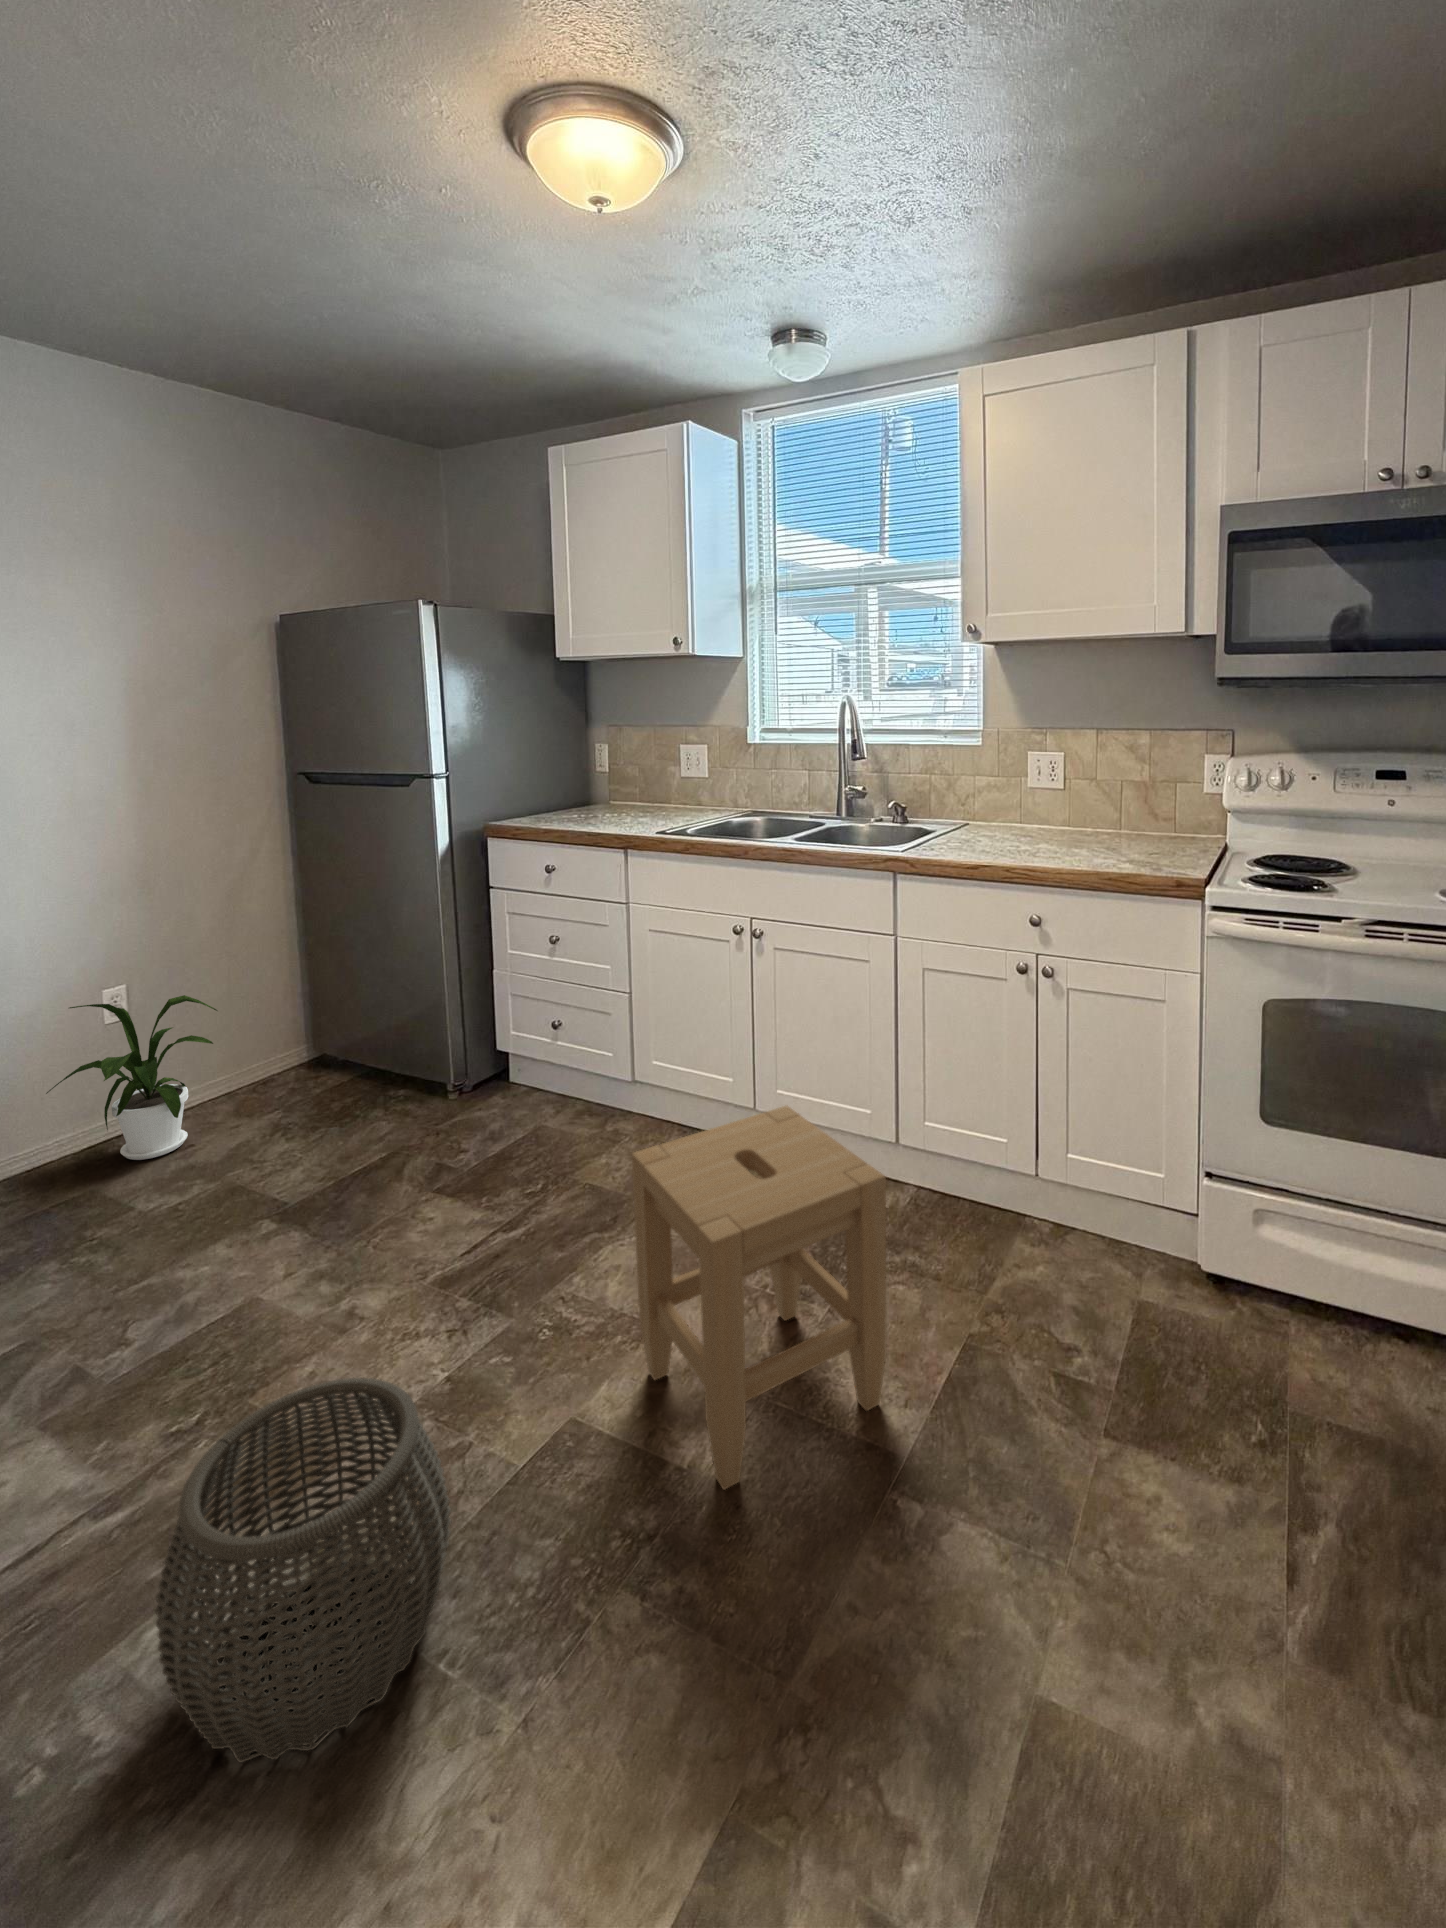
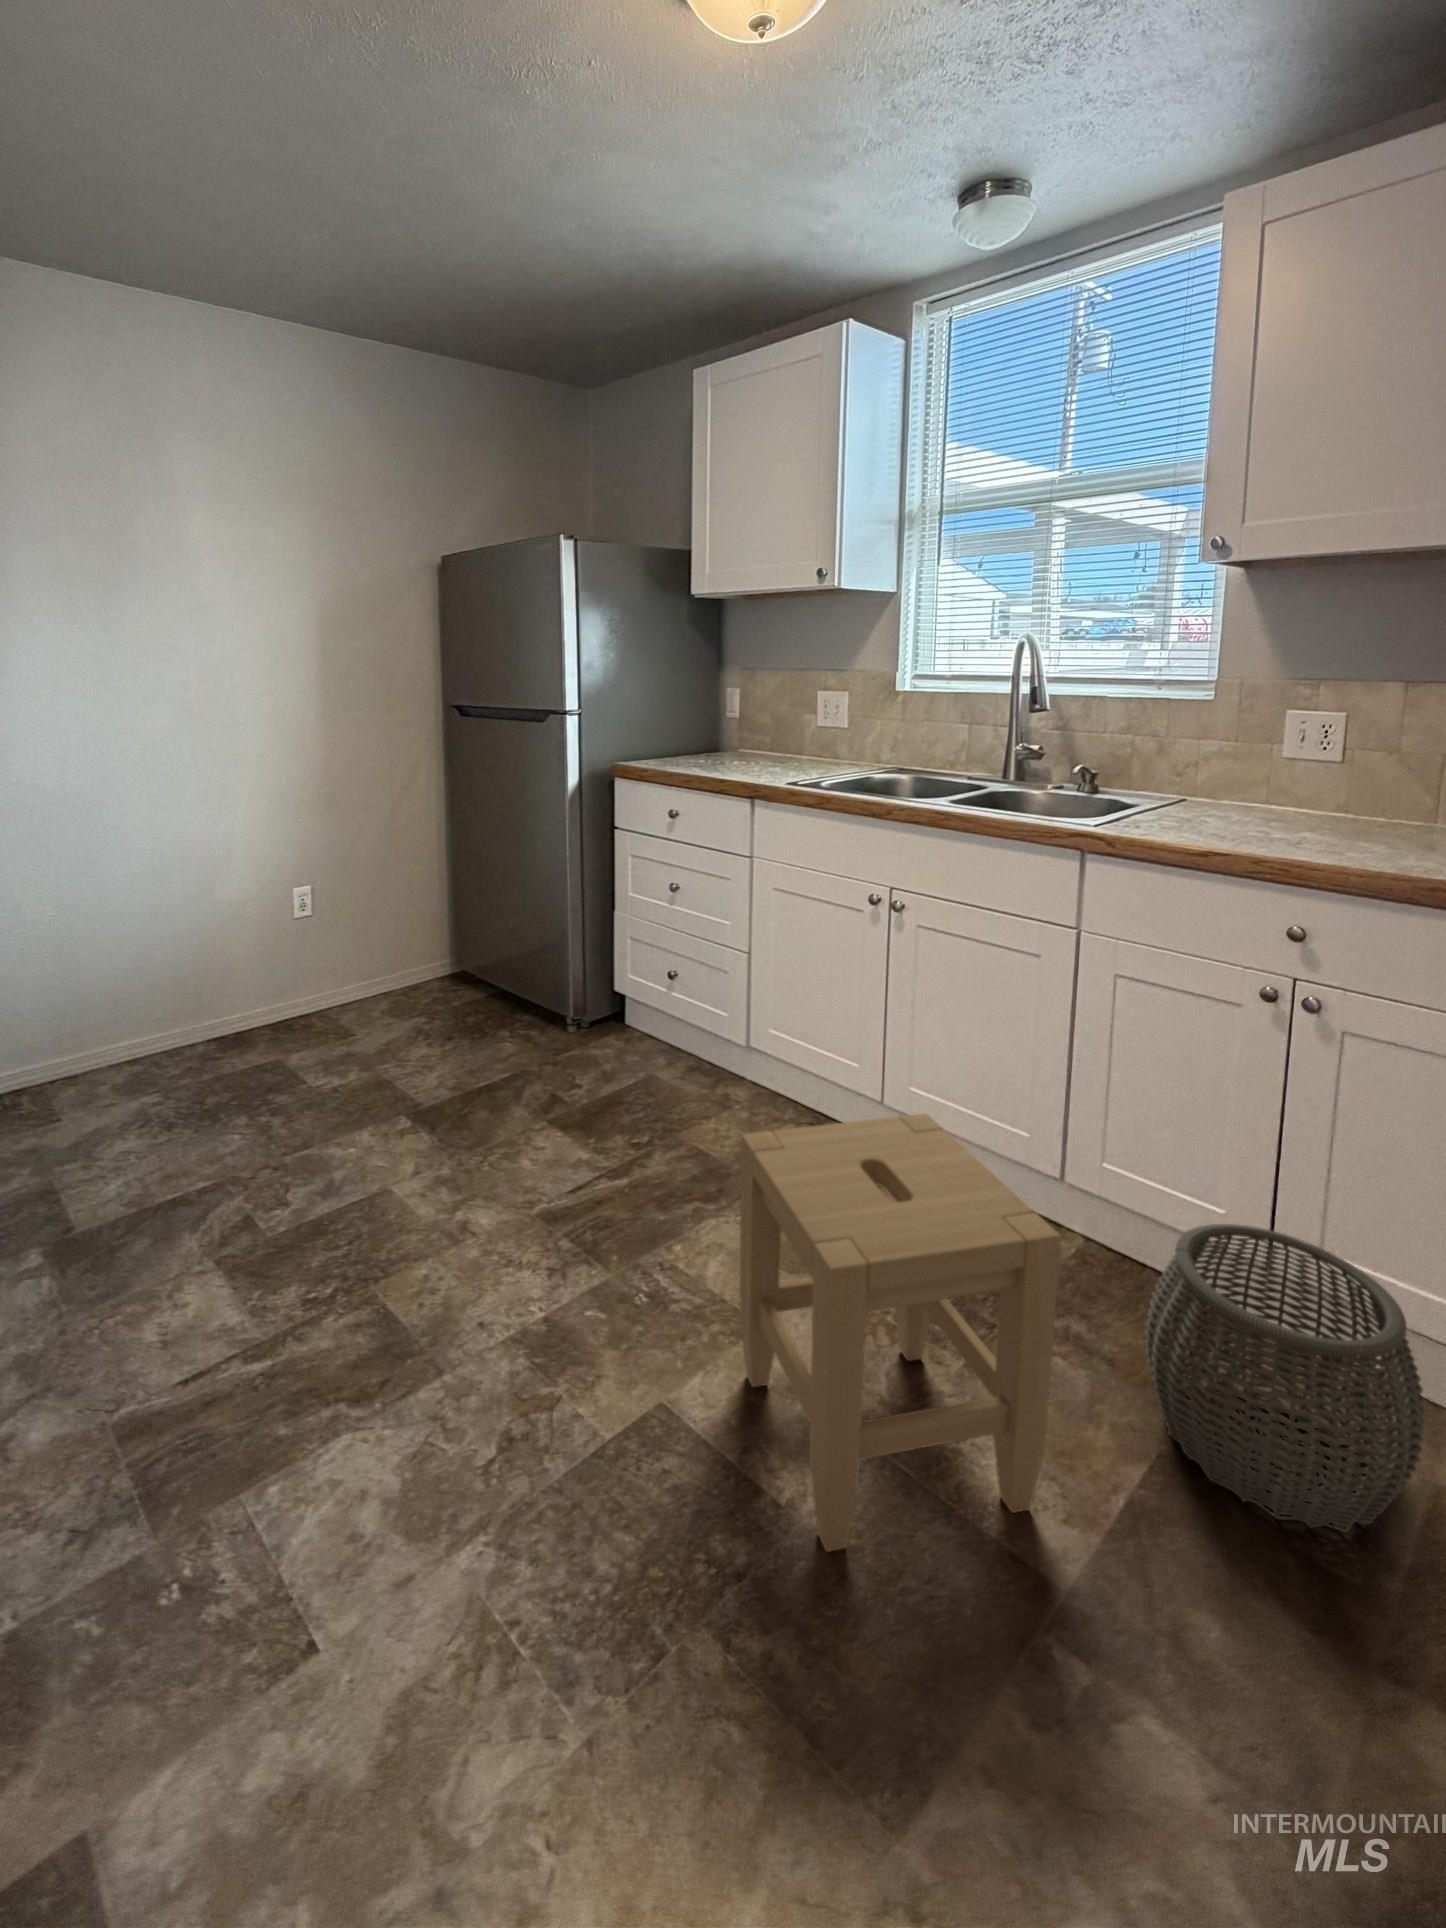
house plant: present [46,995,217,1160] -> none [257,899,383,1038]
woven basket: present [155,1378,451,1762] -> present [1145,1224,1425,1532]

